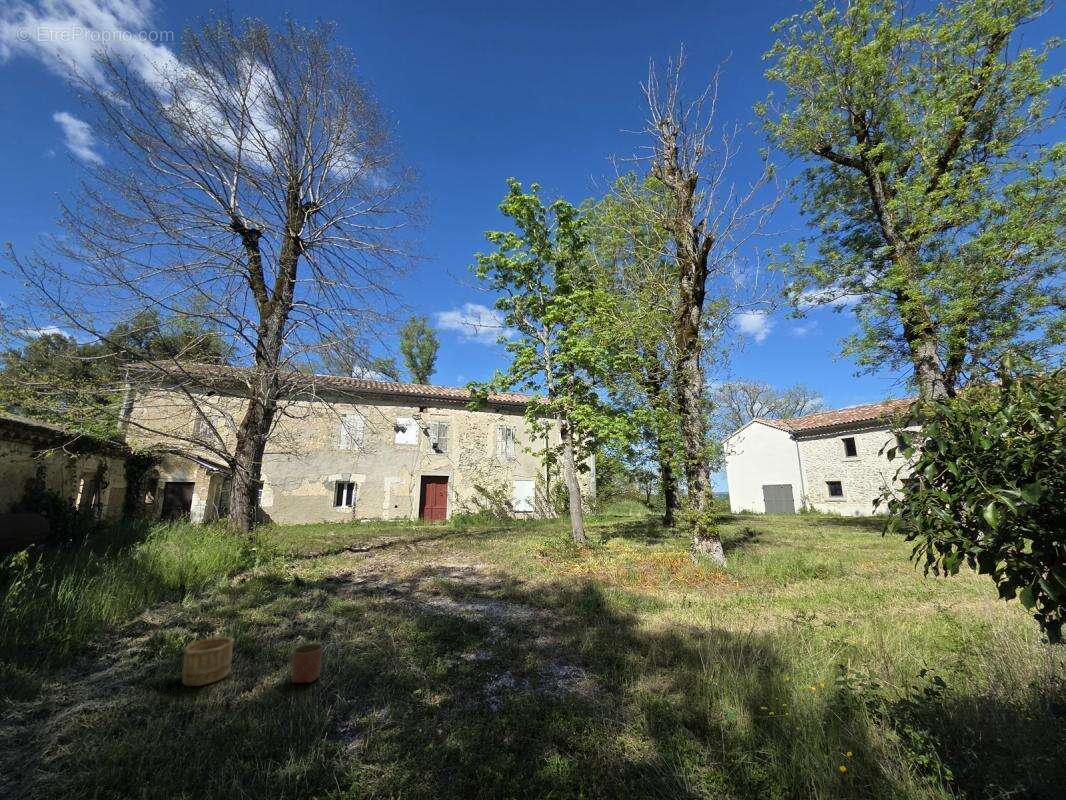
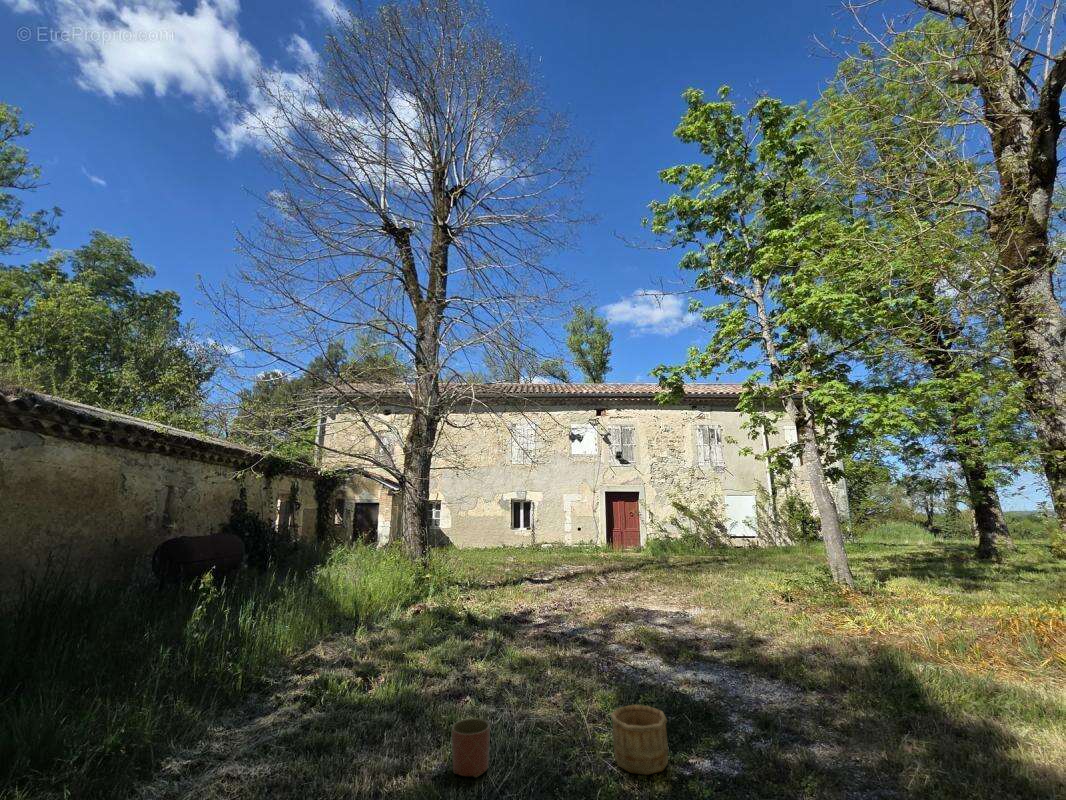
wooden bucket: present [182,637,234,686] -> present [611,705,668,775]

